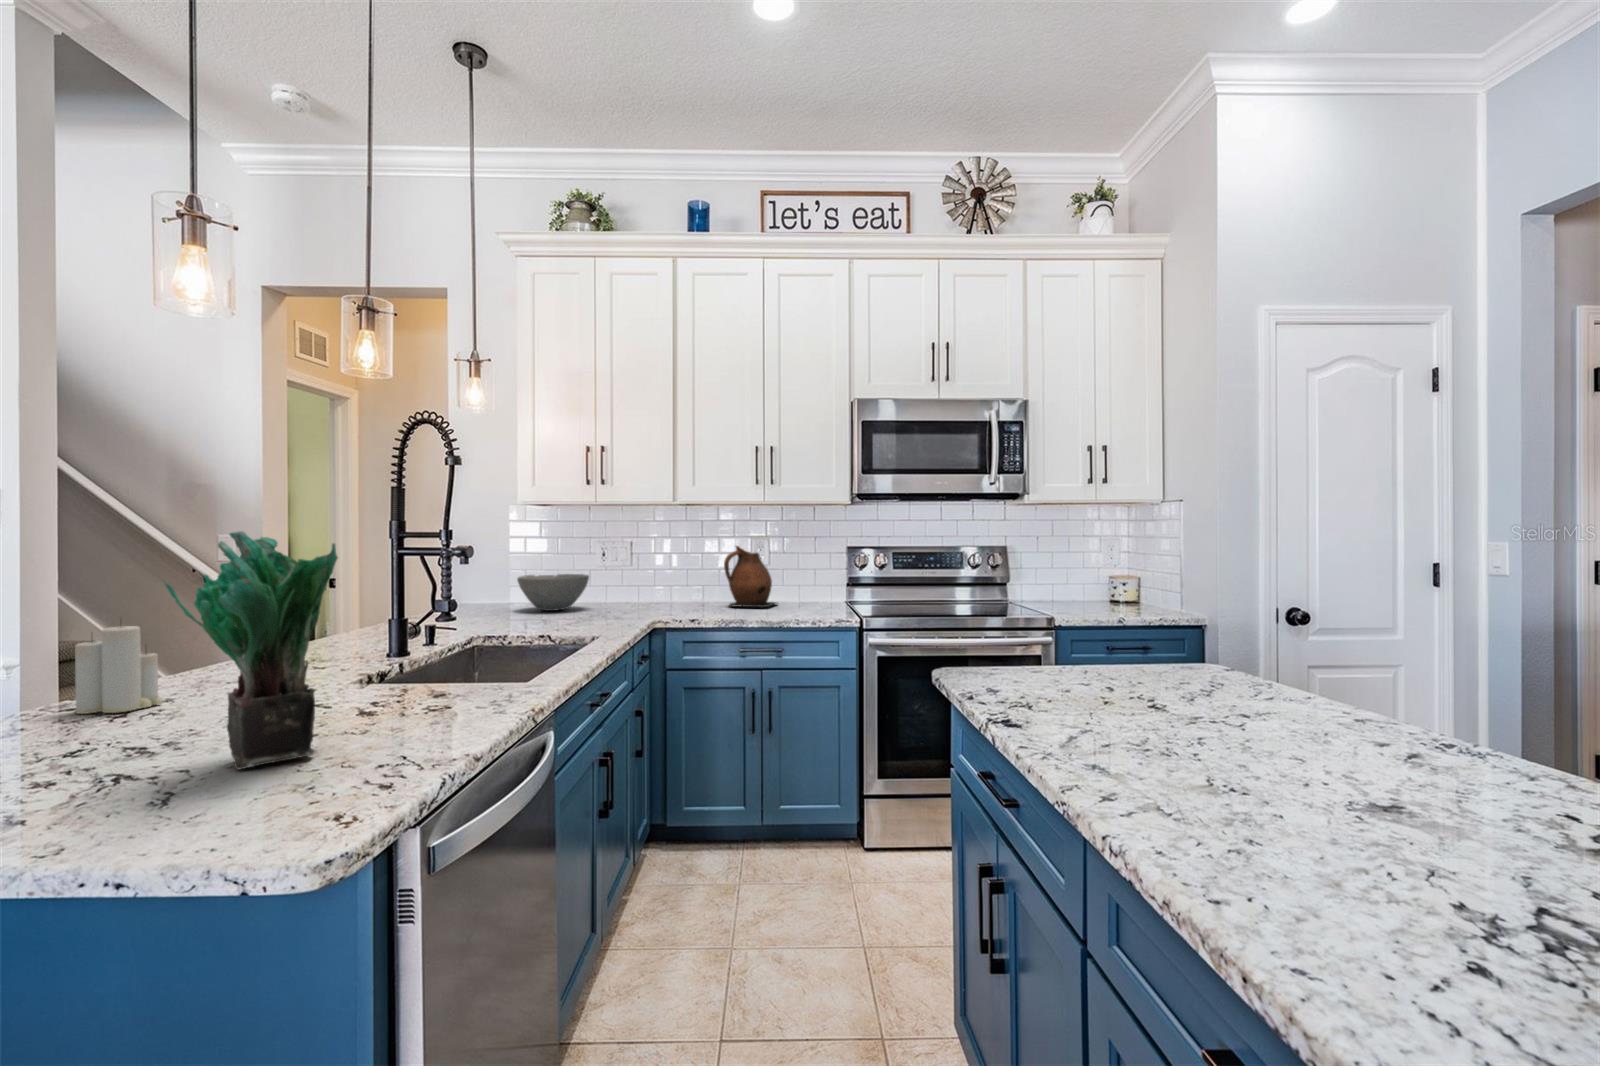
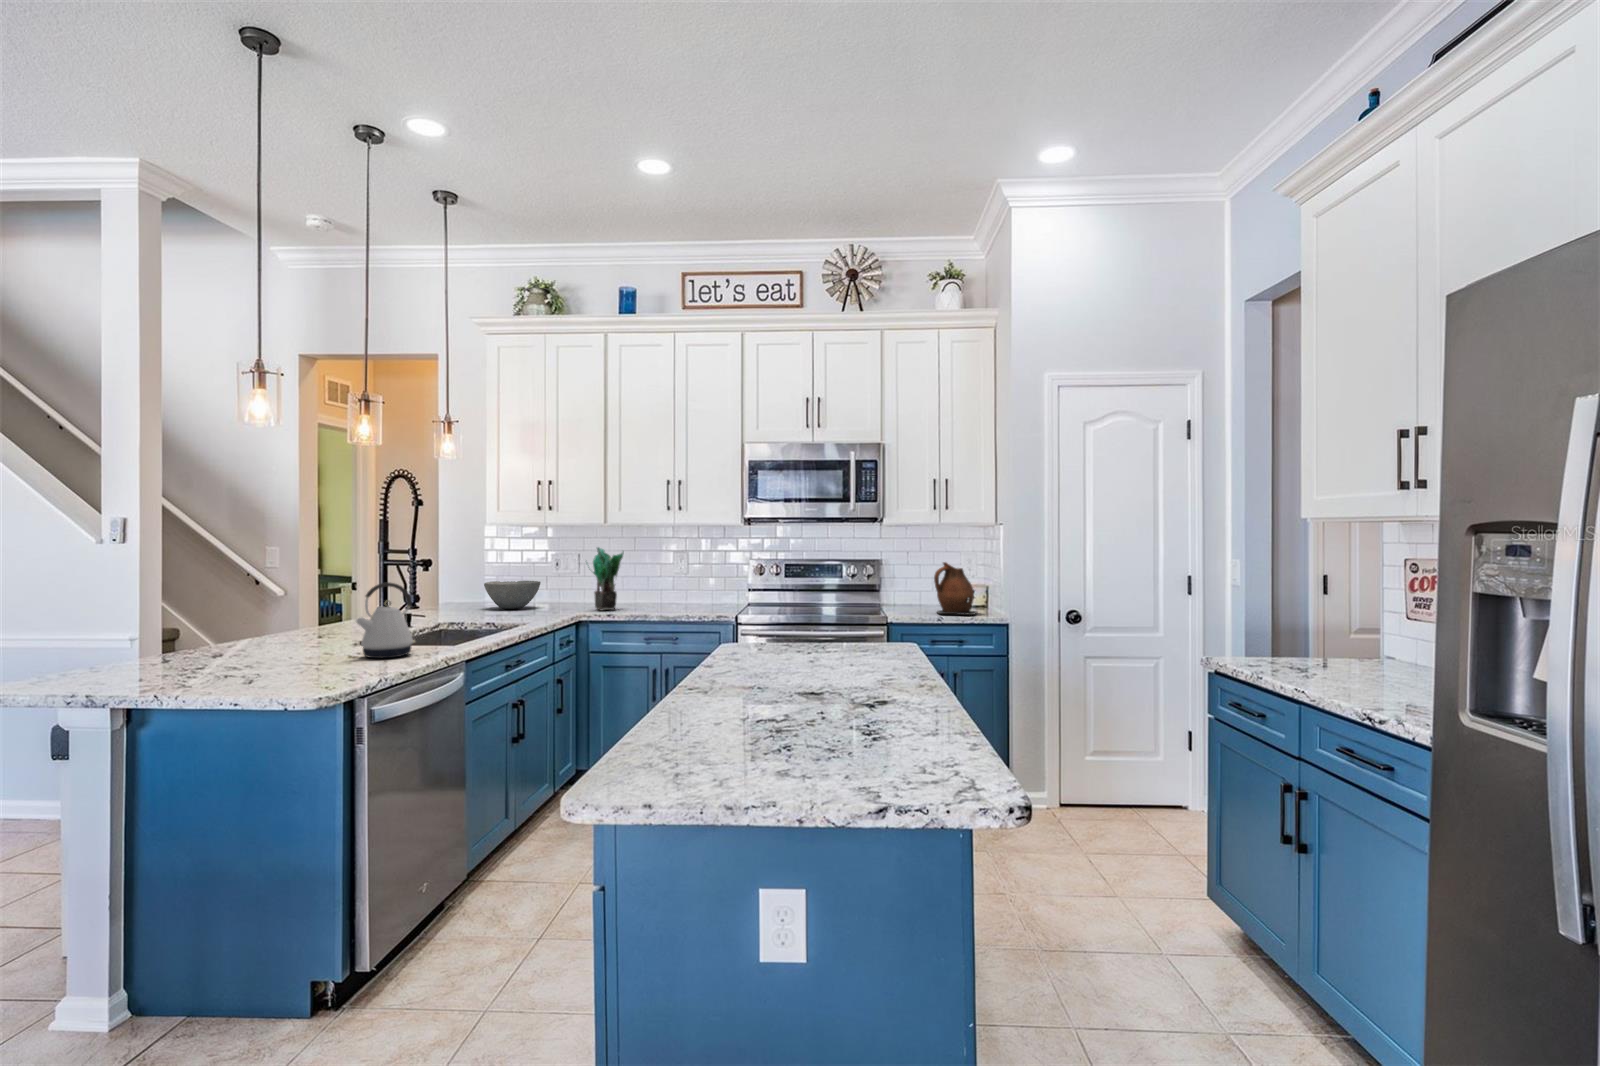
potted plant: present [164,531,338,769] -> present [593,547,624,610]
ceramic pitcher: present [724,546,778,607] -> present [934,562,977,615]
kettle: none [374,581,476,716] -> present [356,583,415,658]
candle: present [75,622,162,714] -> none [196,601,241,655]

